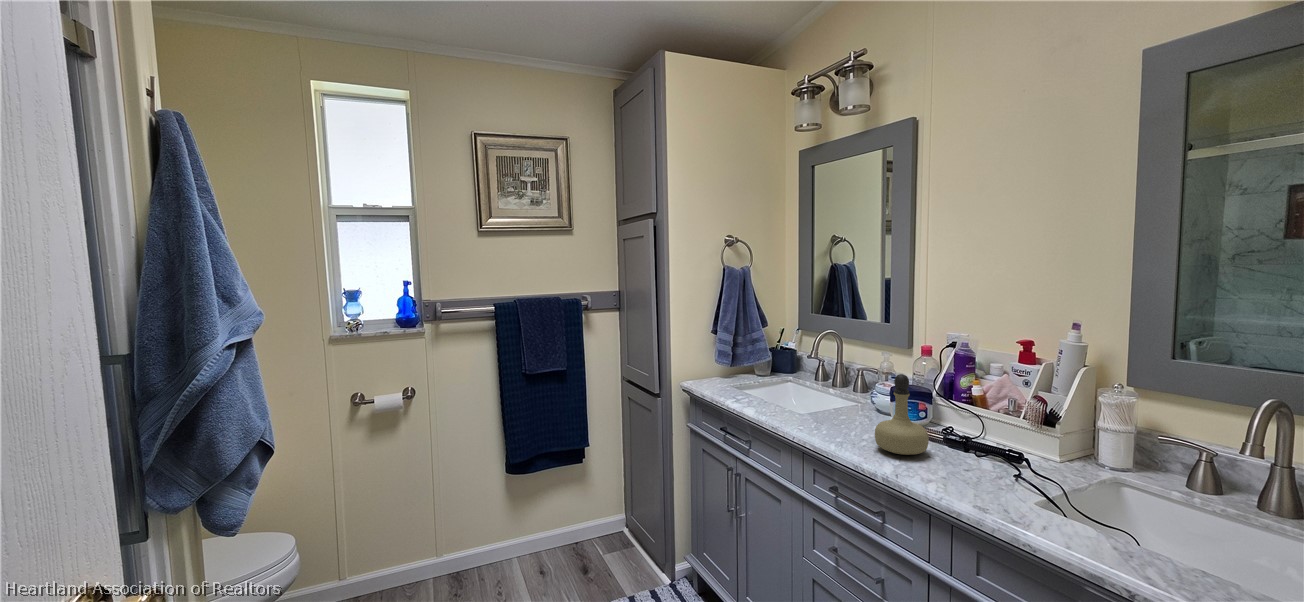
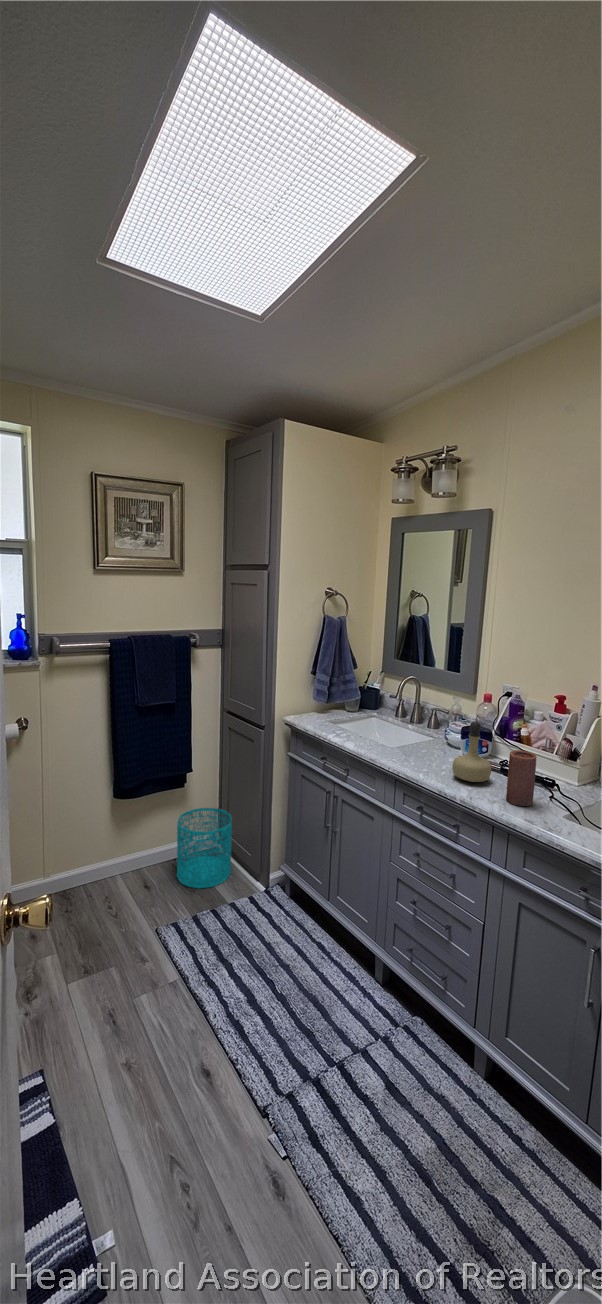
candle: none [949,410,989,487] -> present [506,750,537,806]
wastebasket: none [573,486,635,578] -> present [177,808,232,888]

